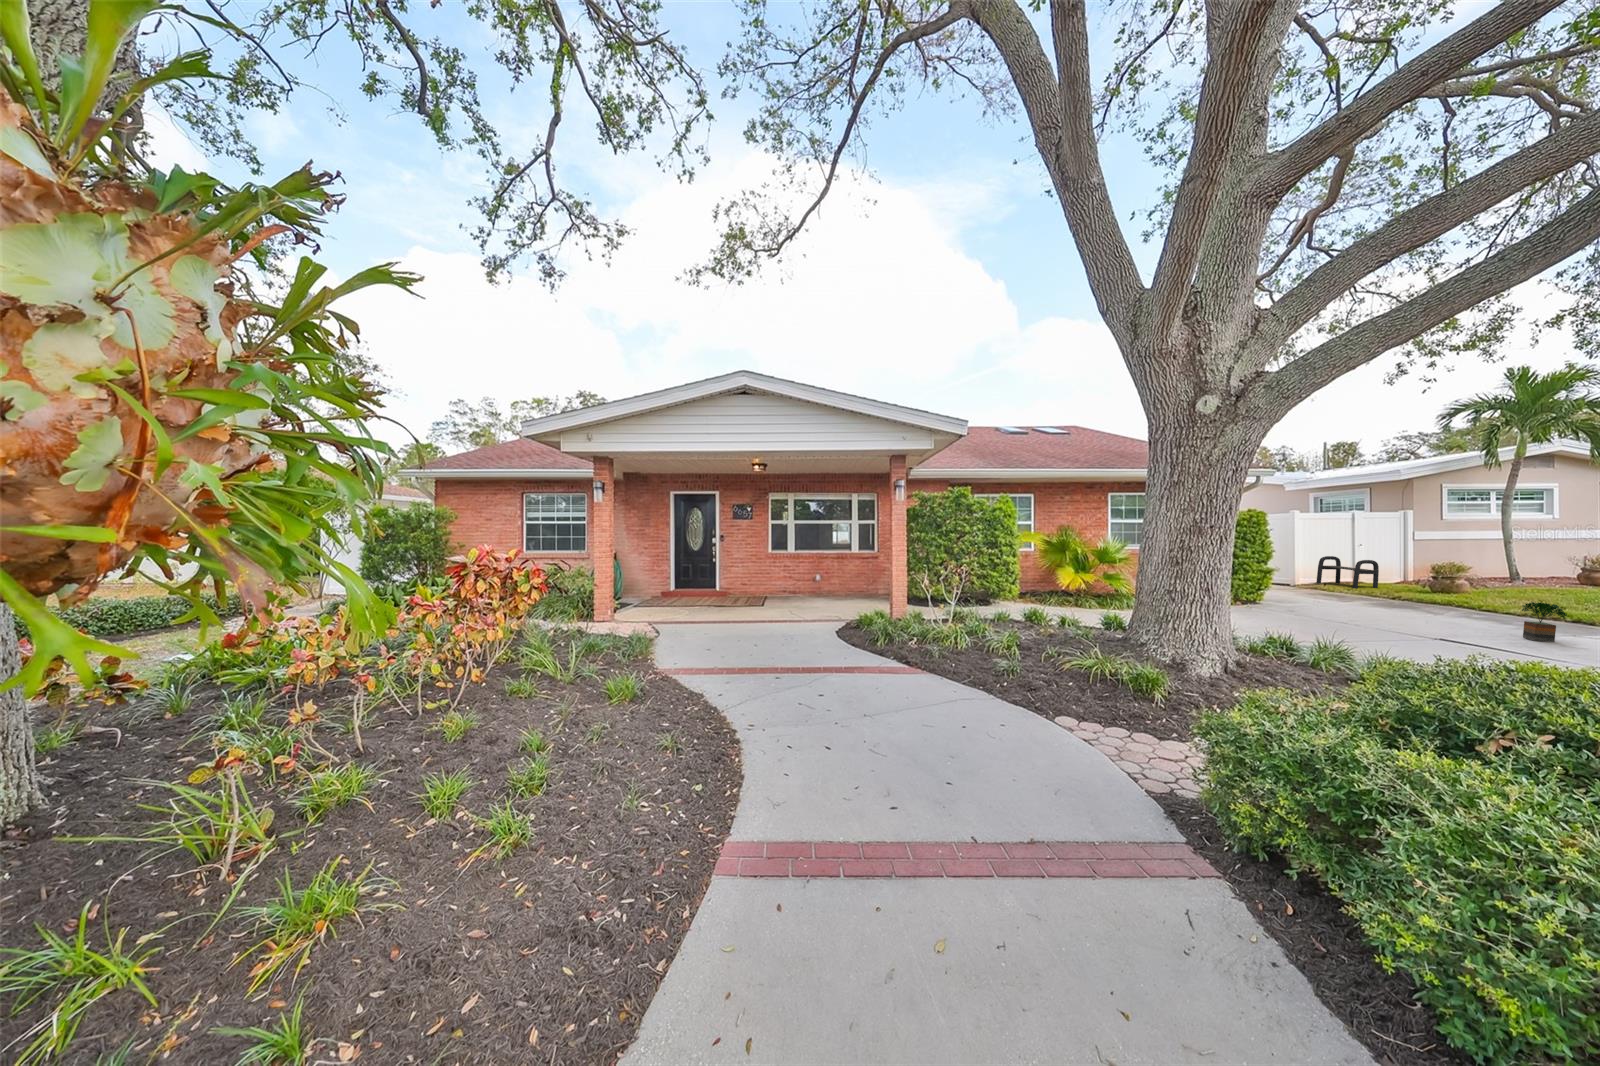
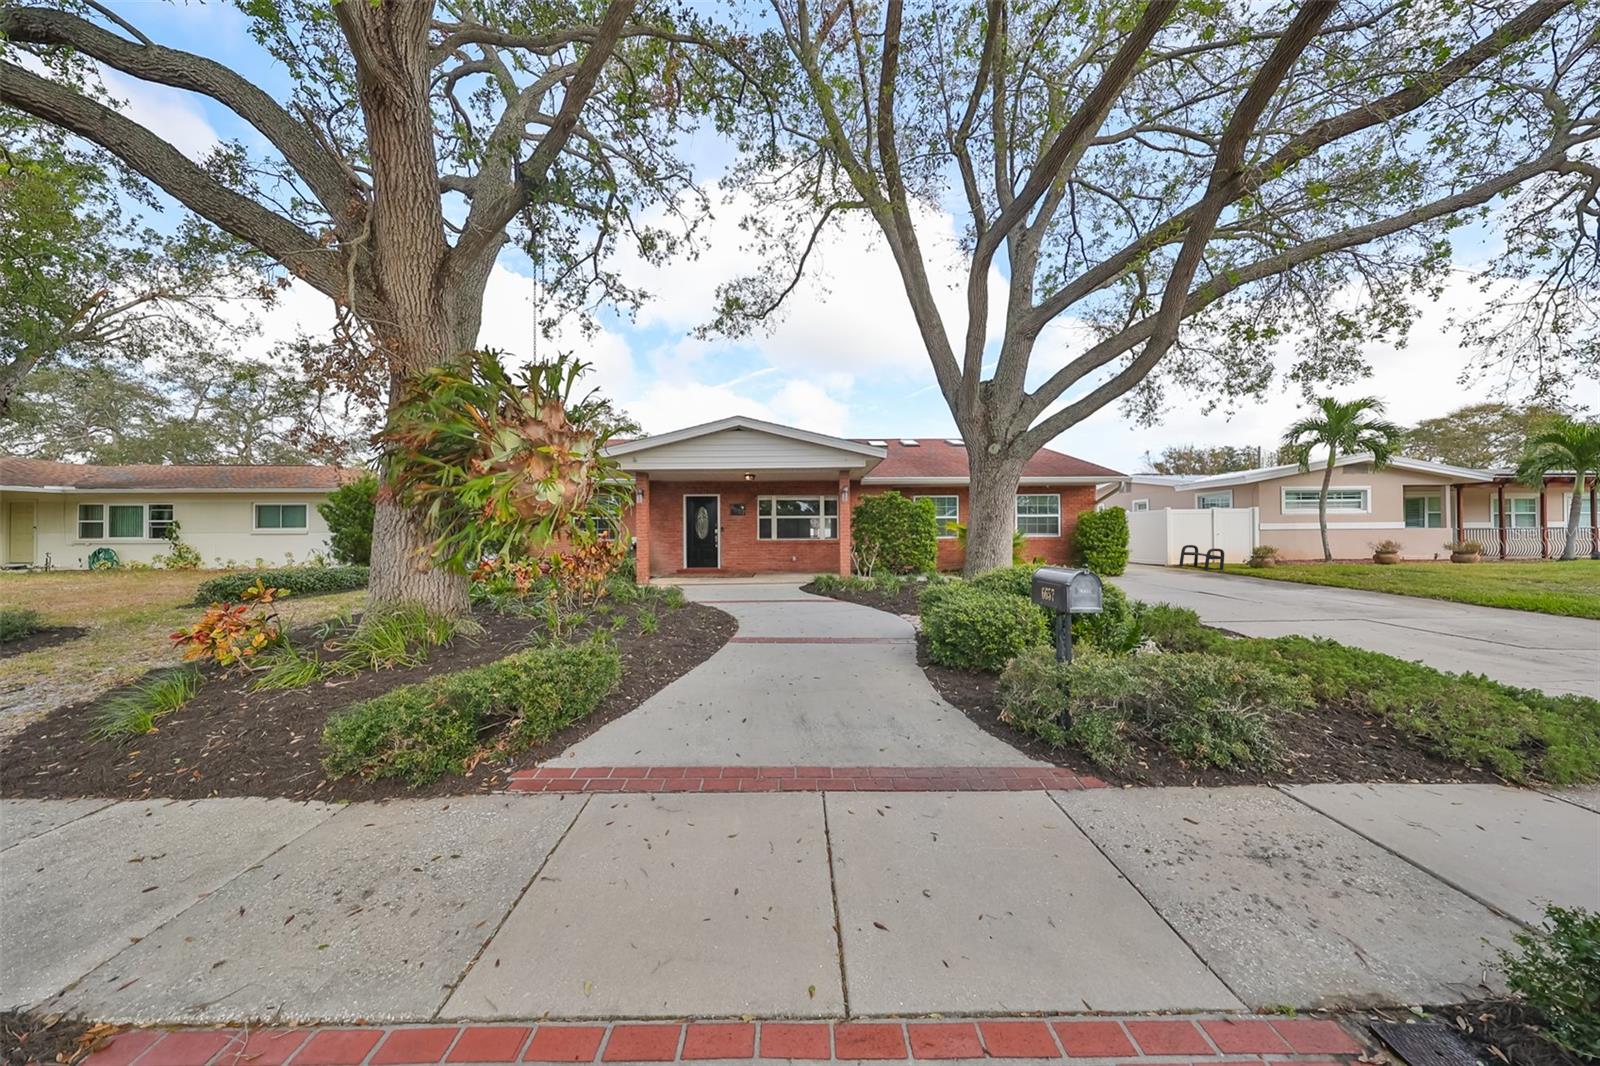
potted tree: present [1522,602,1567,642] -> none [1297,584,1328,613]

